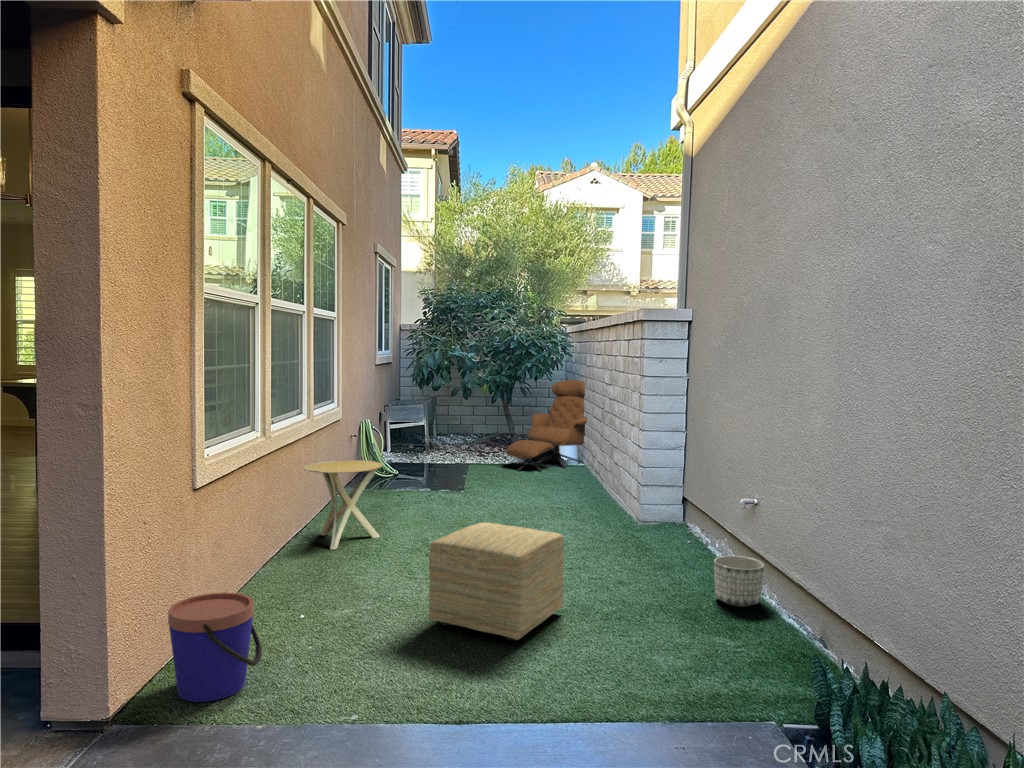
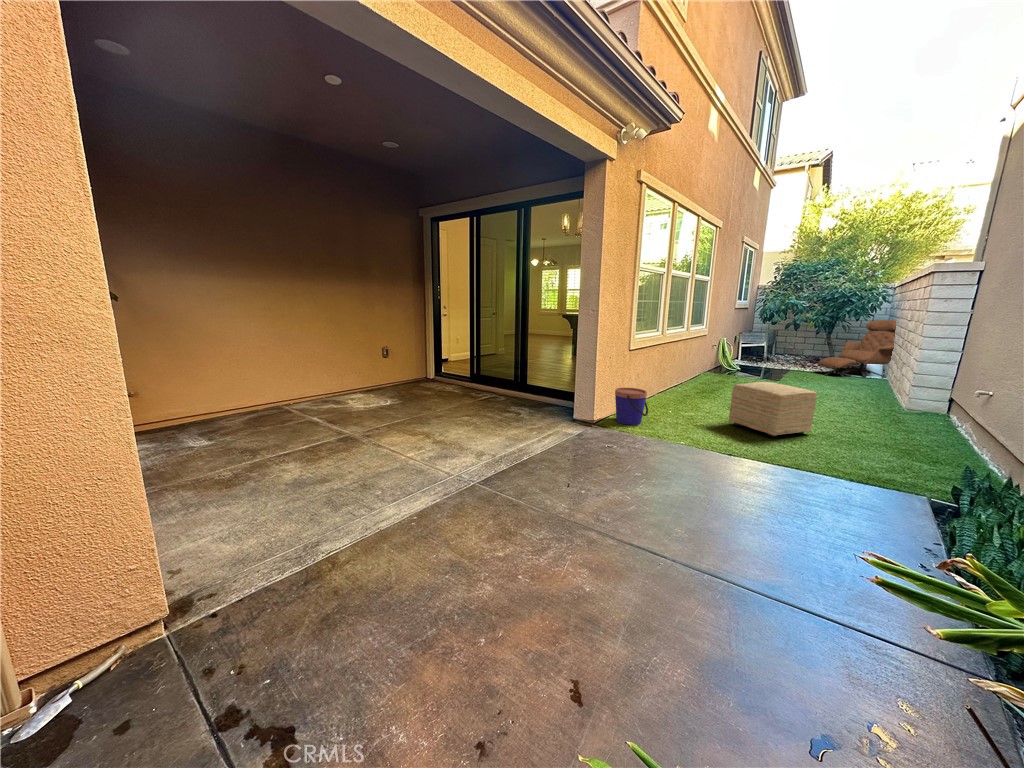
side table: present [304,460,383,549] -> none [681,352,723,392]
planter: present [714,556,764,607] -> none [936,425,986,458]

